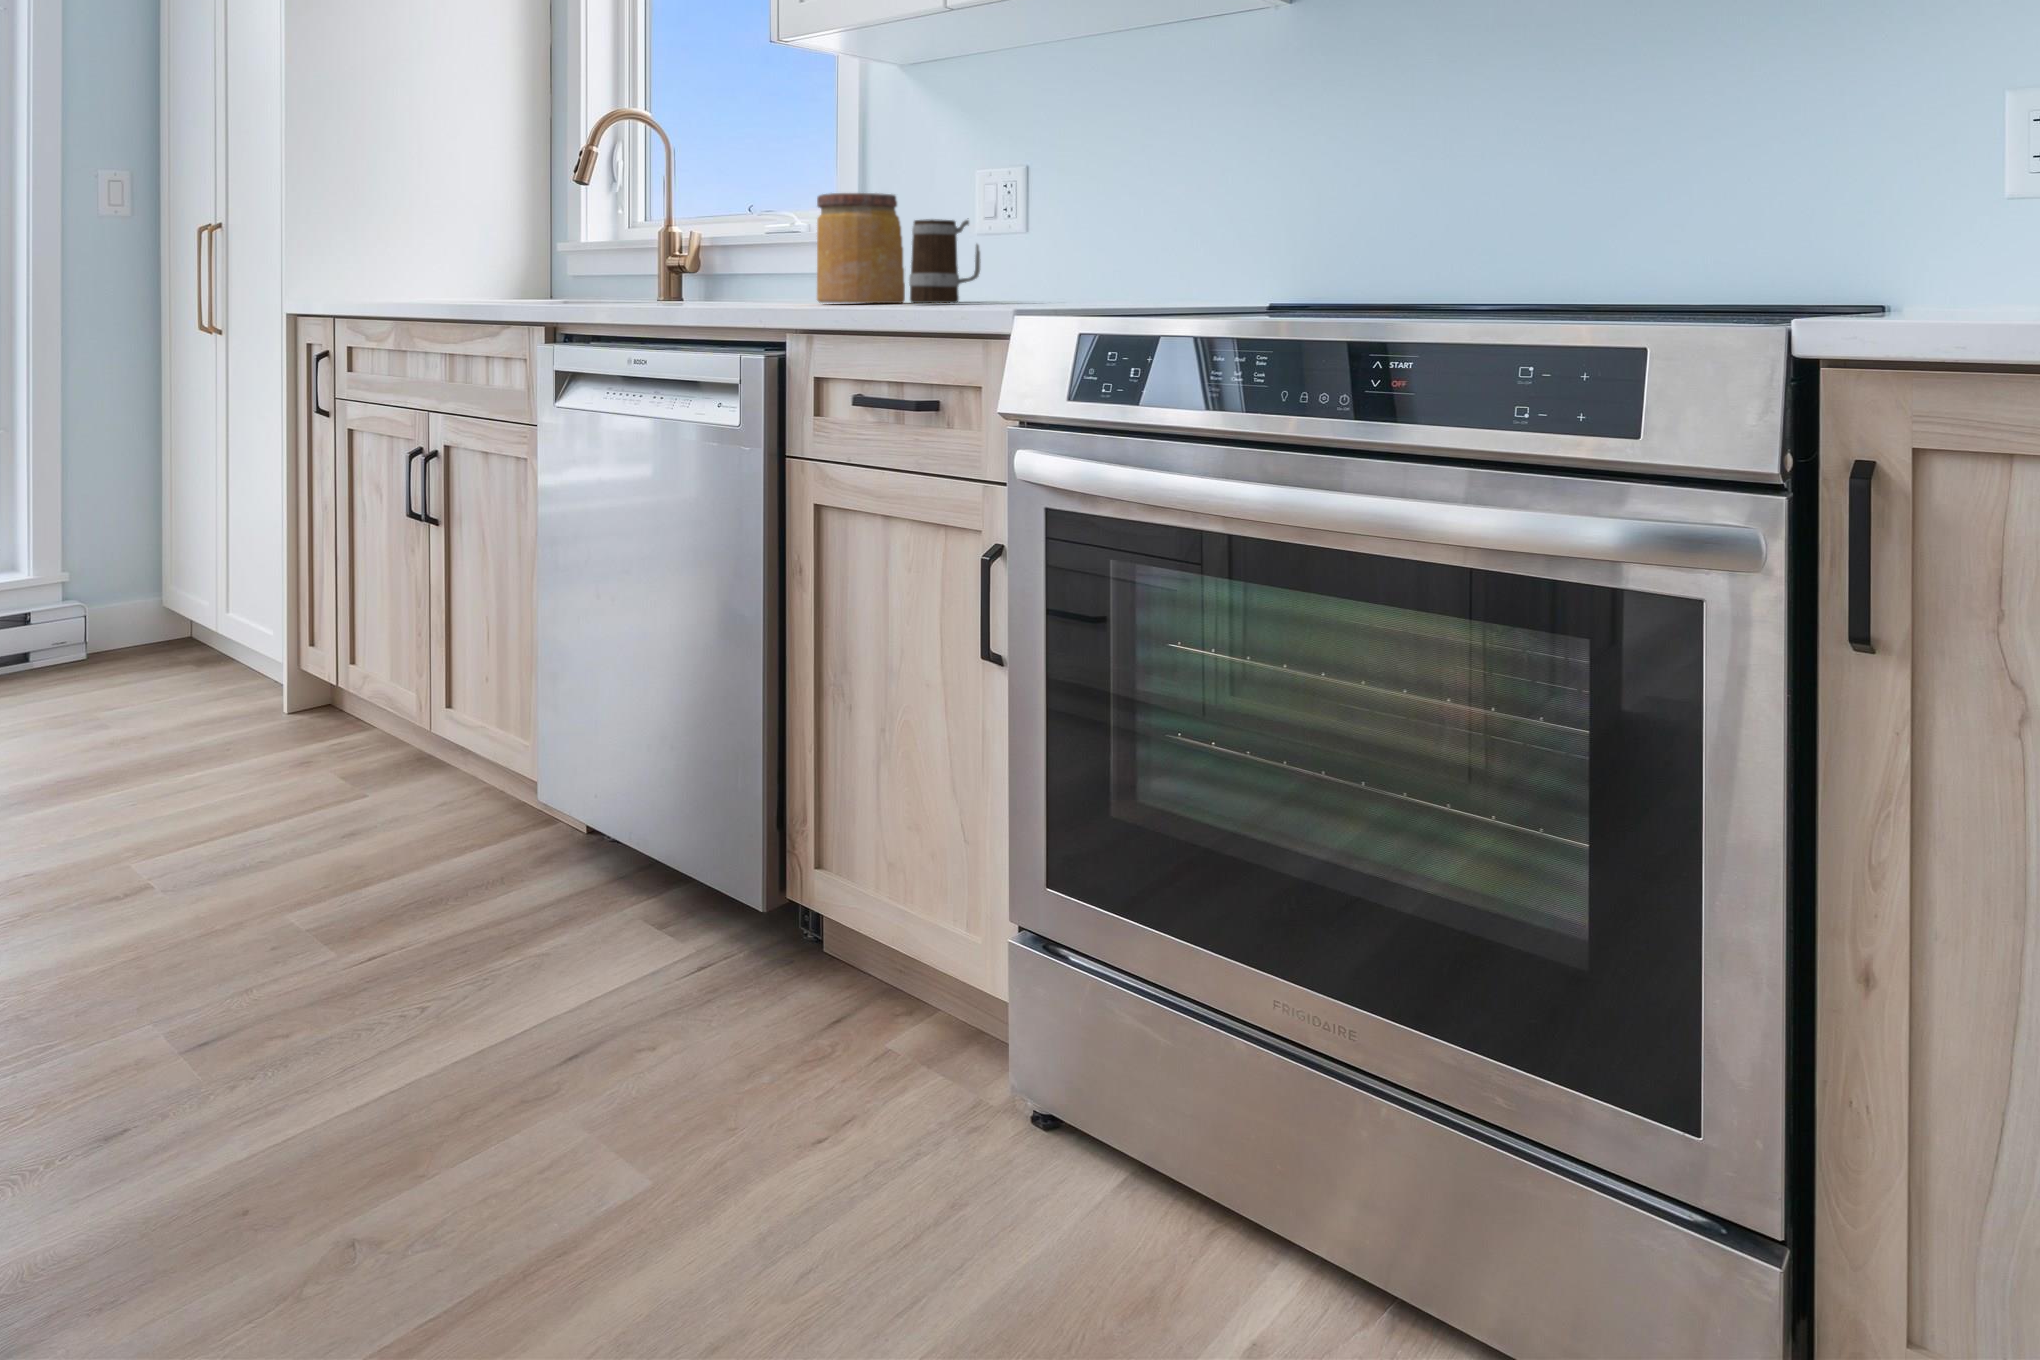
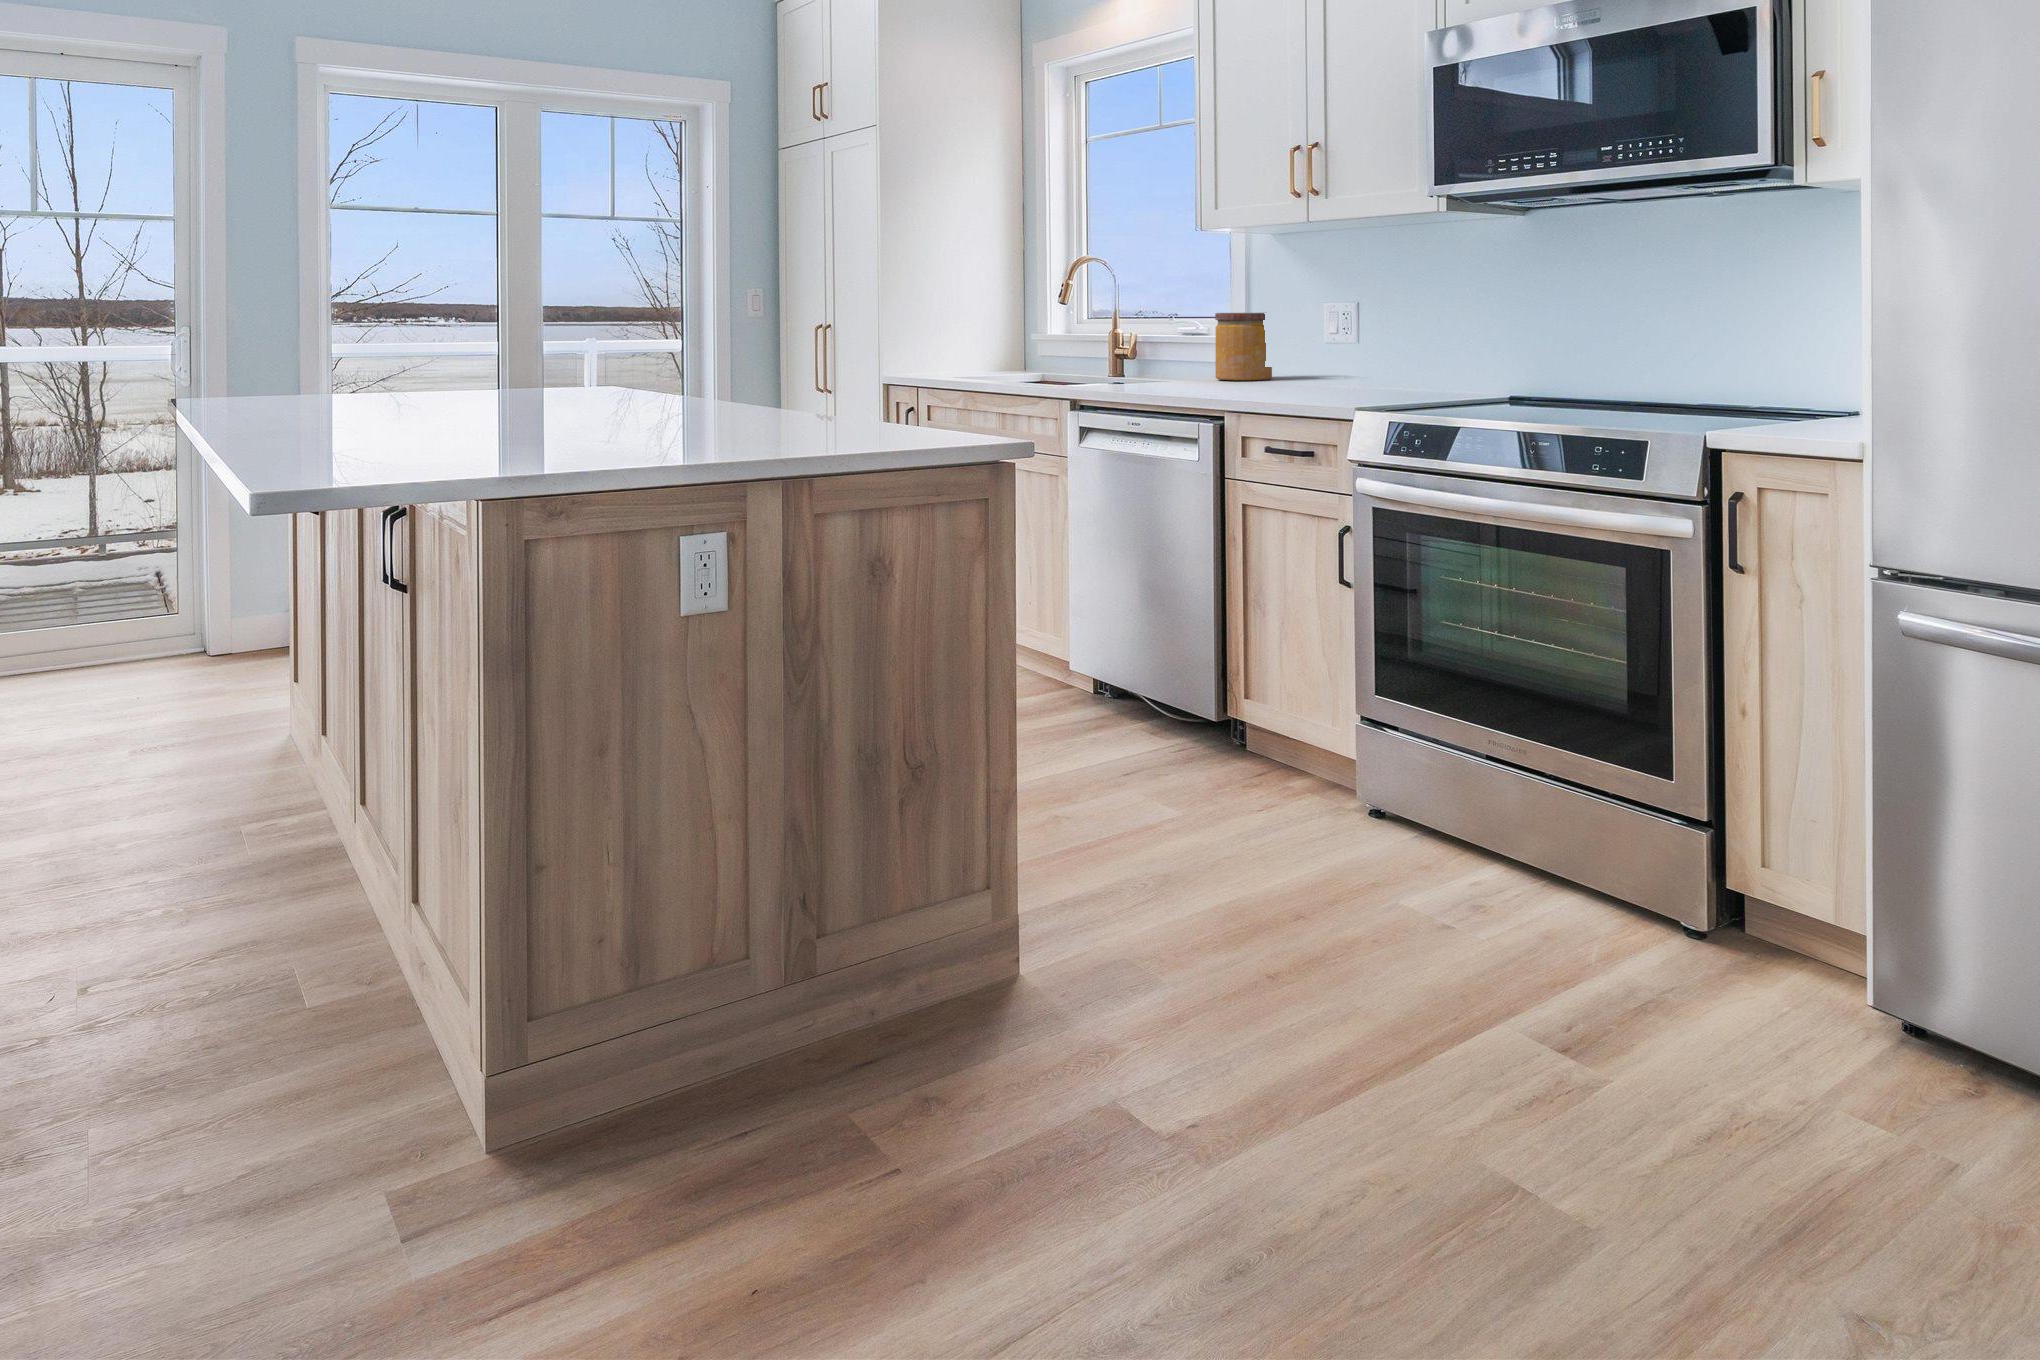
mug: present [909,219,980,303] -> none [1278,330,1324,383]

